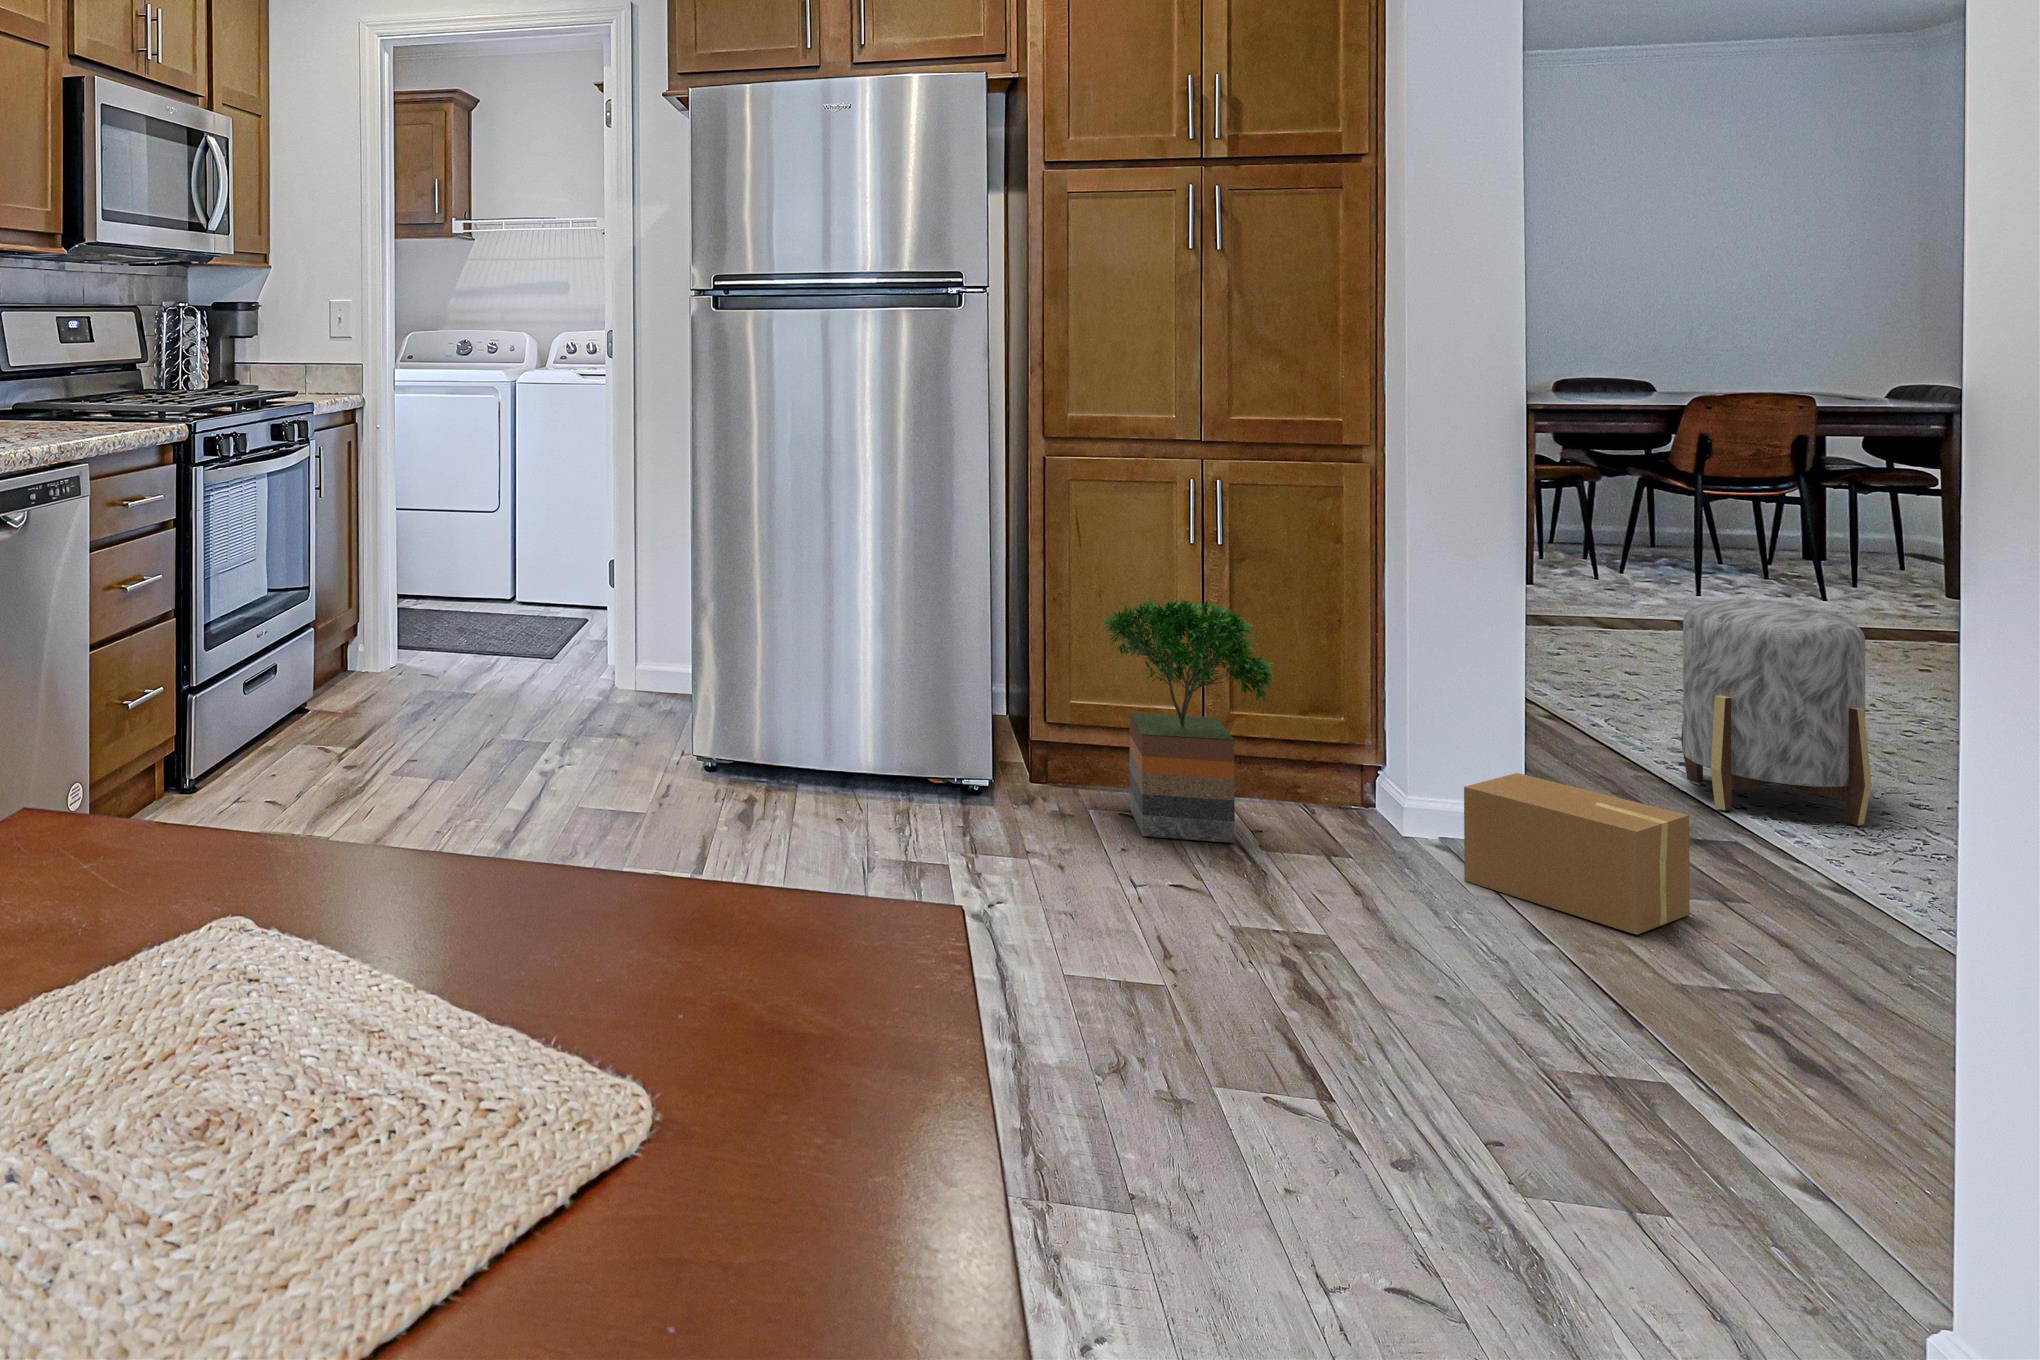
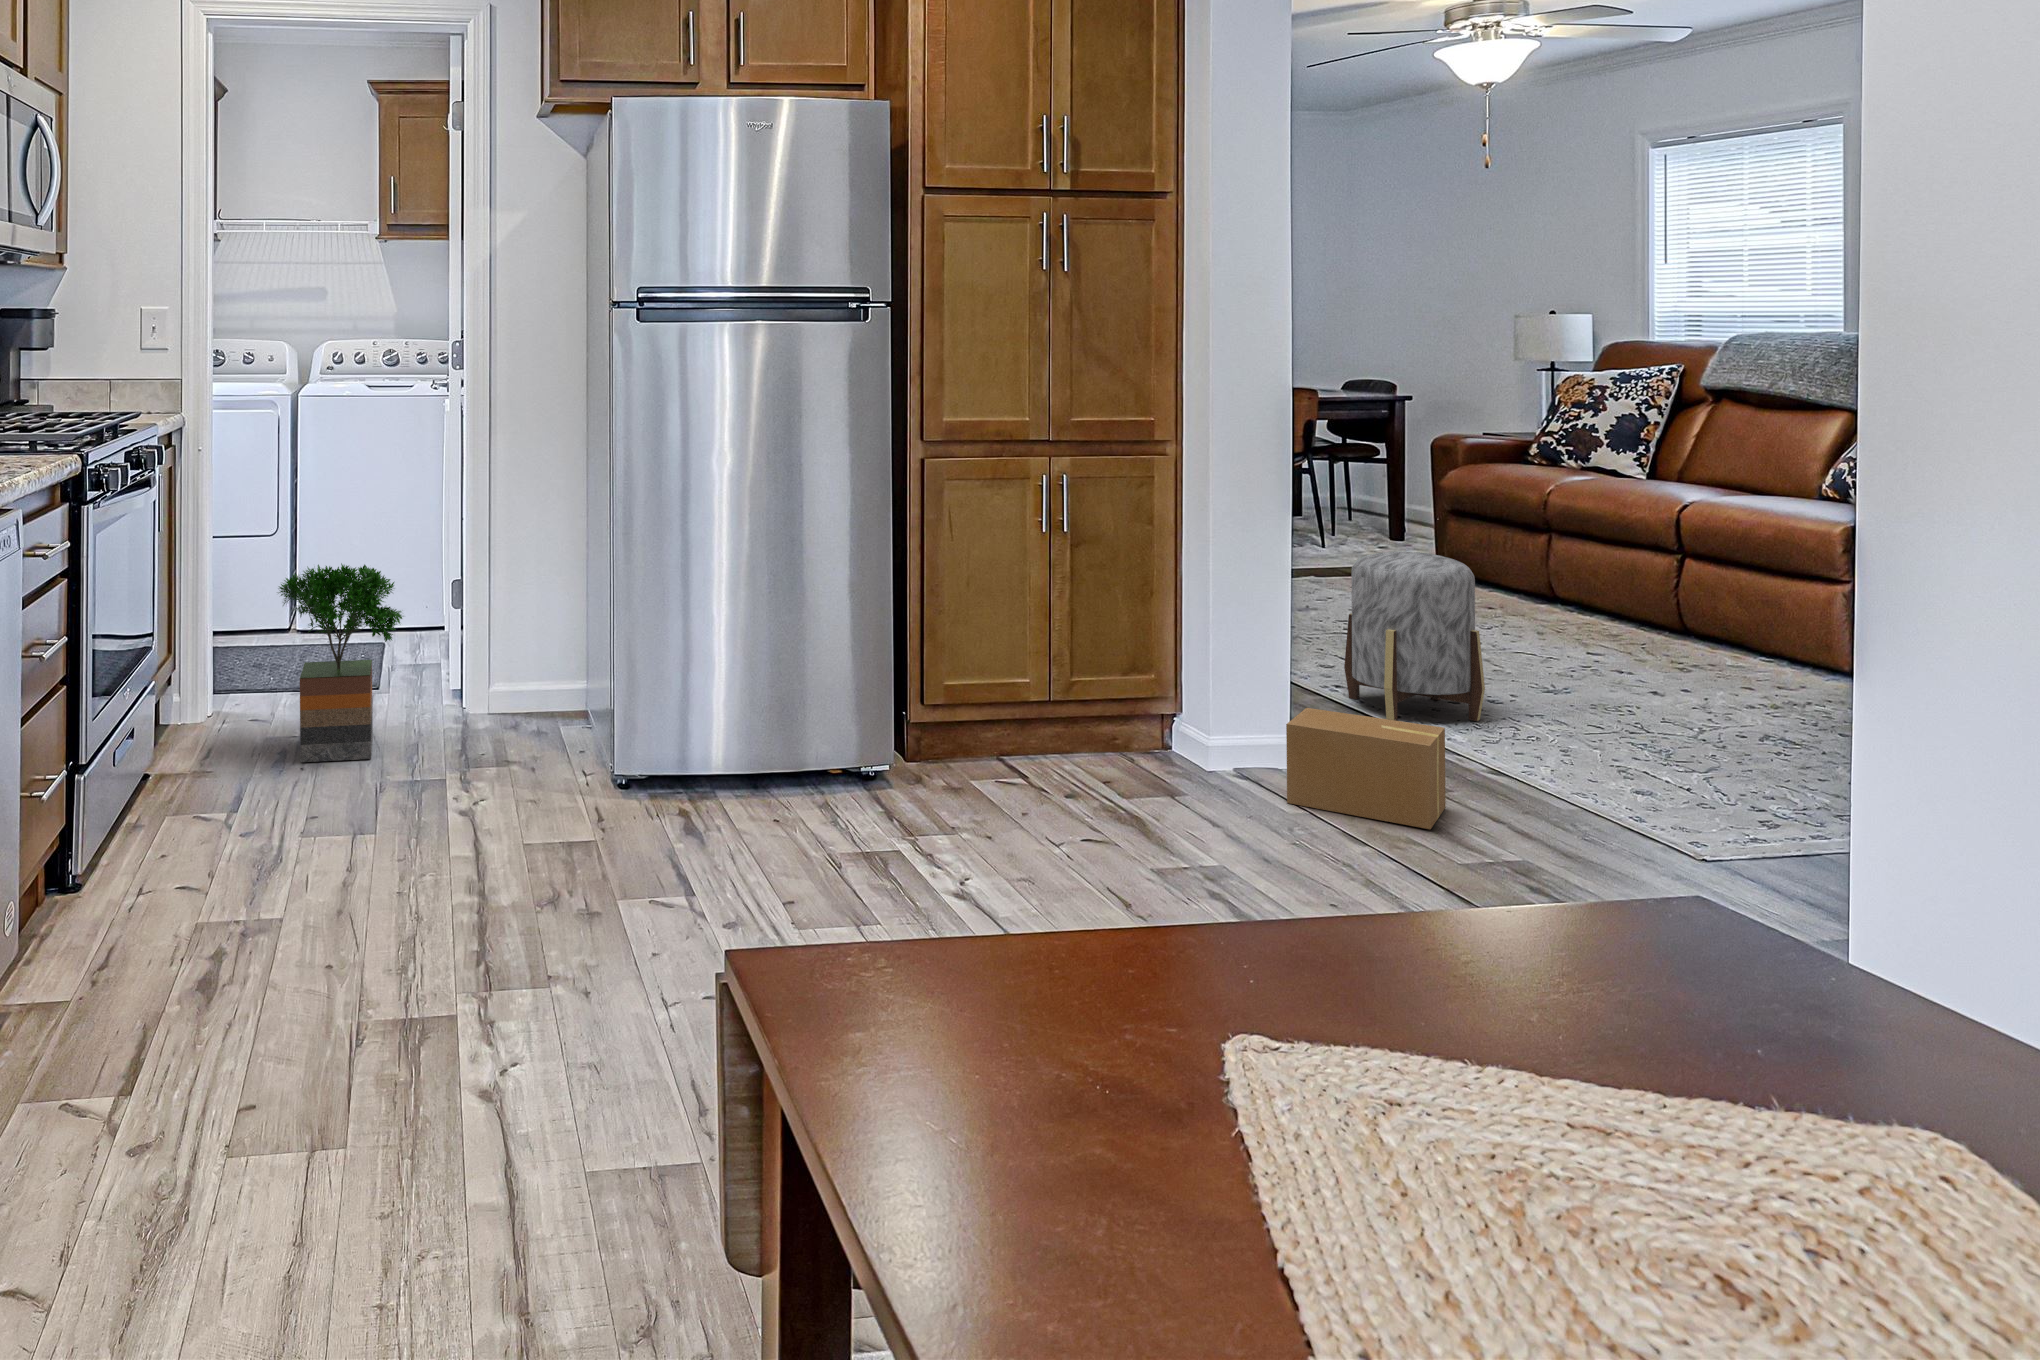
potted tree: present [1102,597,1274,843] -> present [279,563,402,762]

